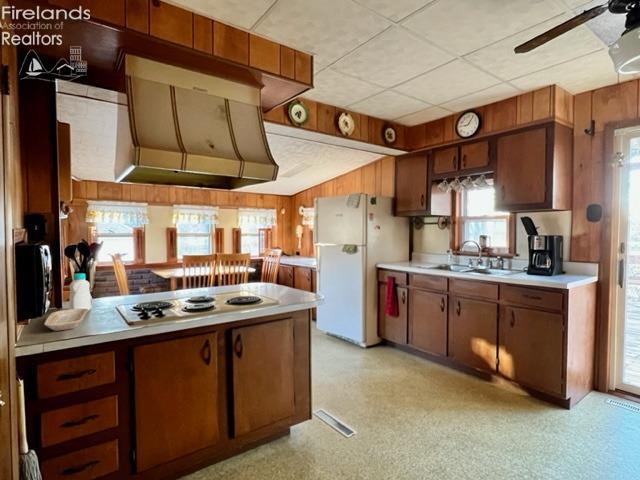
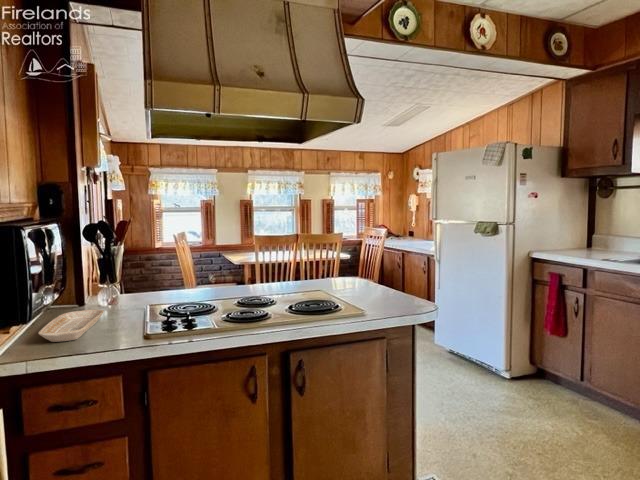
bottle: present [69,273,91,310] -> none [86,262,114,314]

